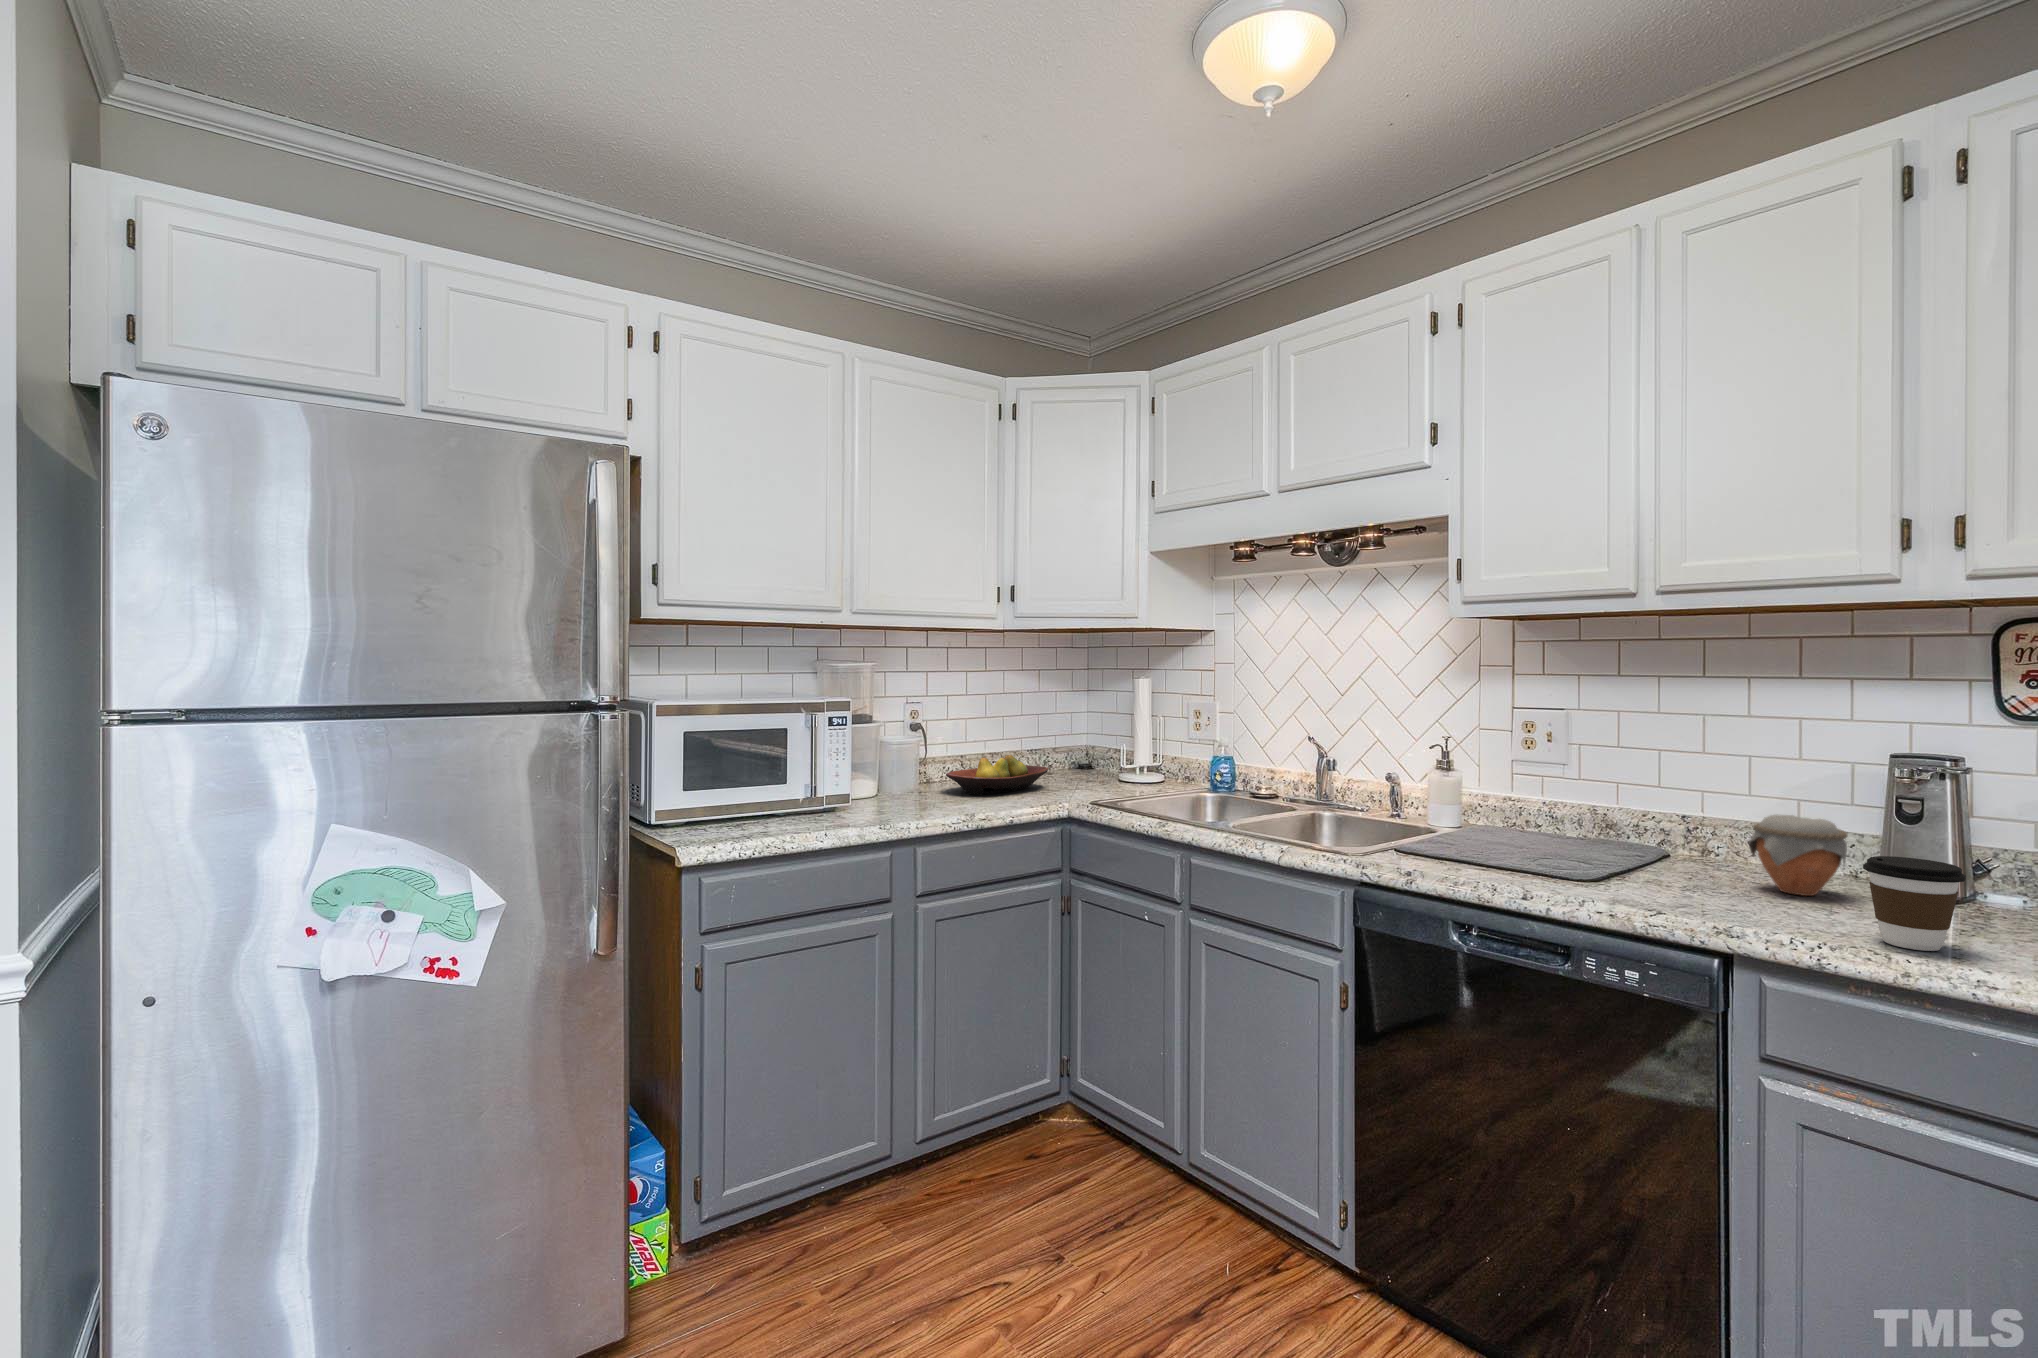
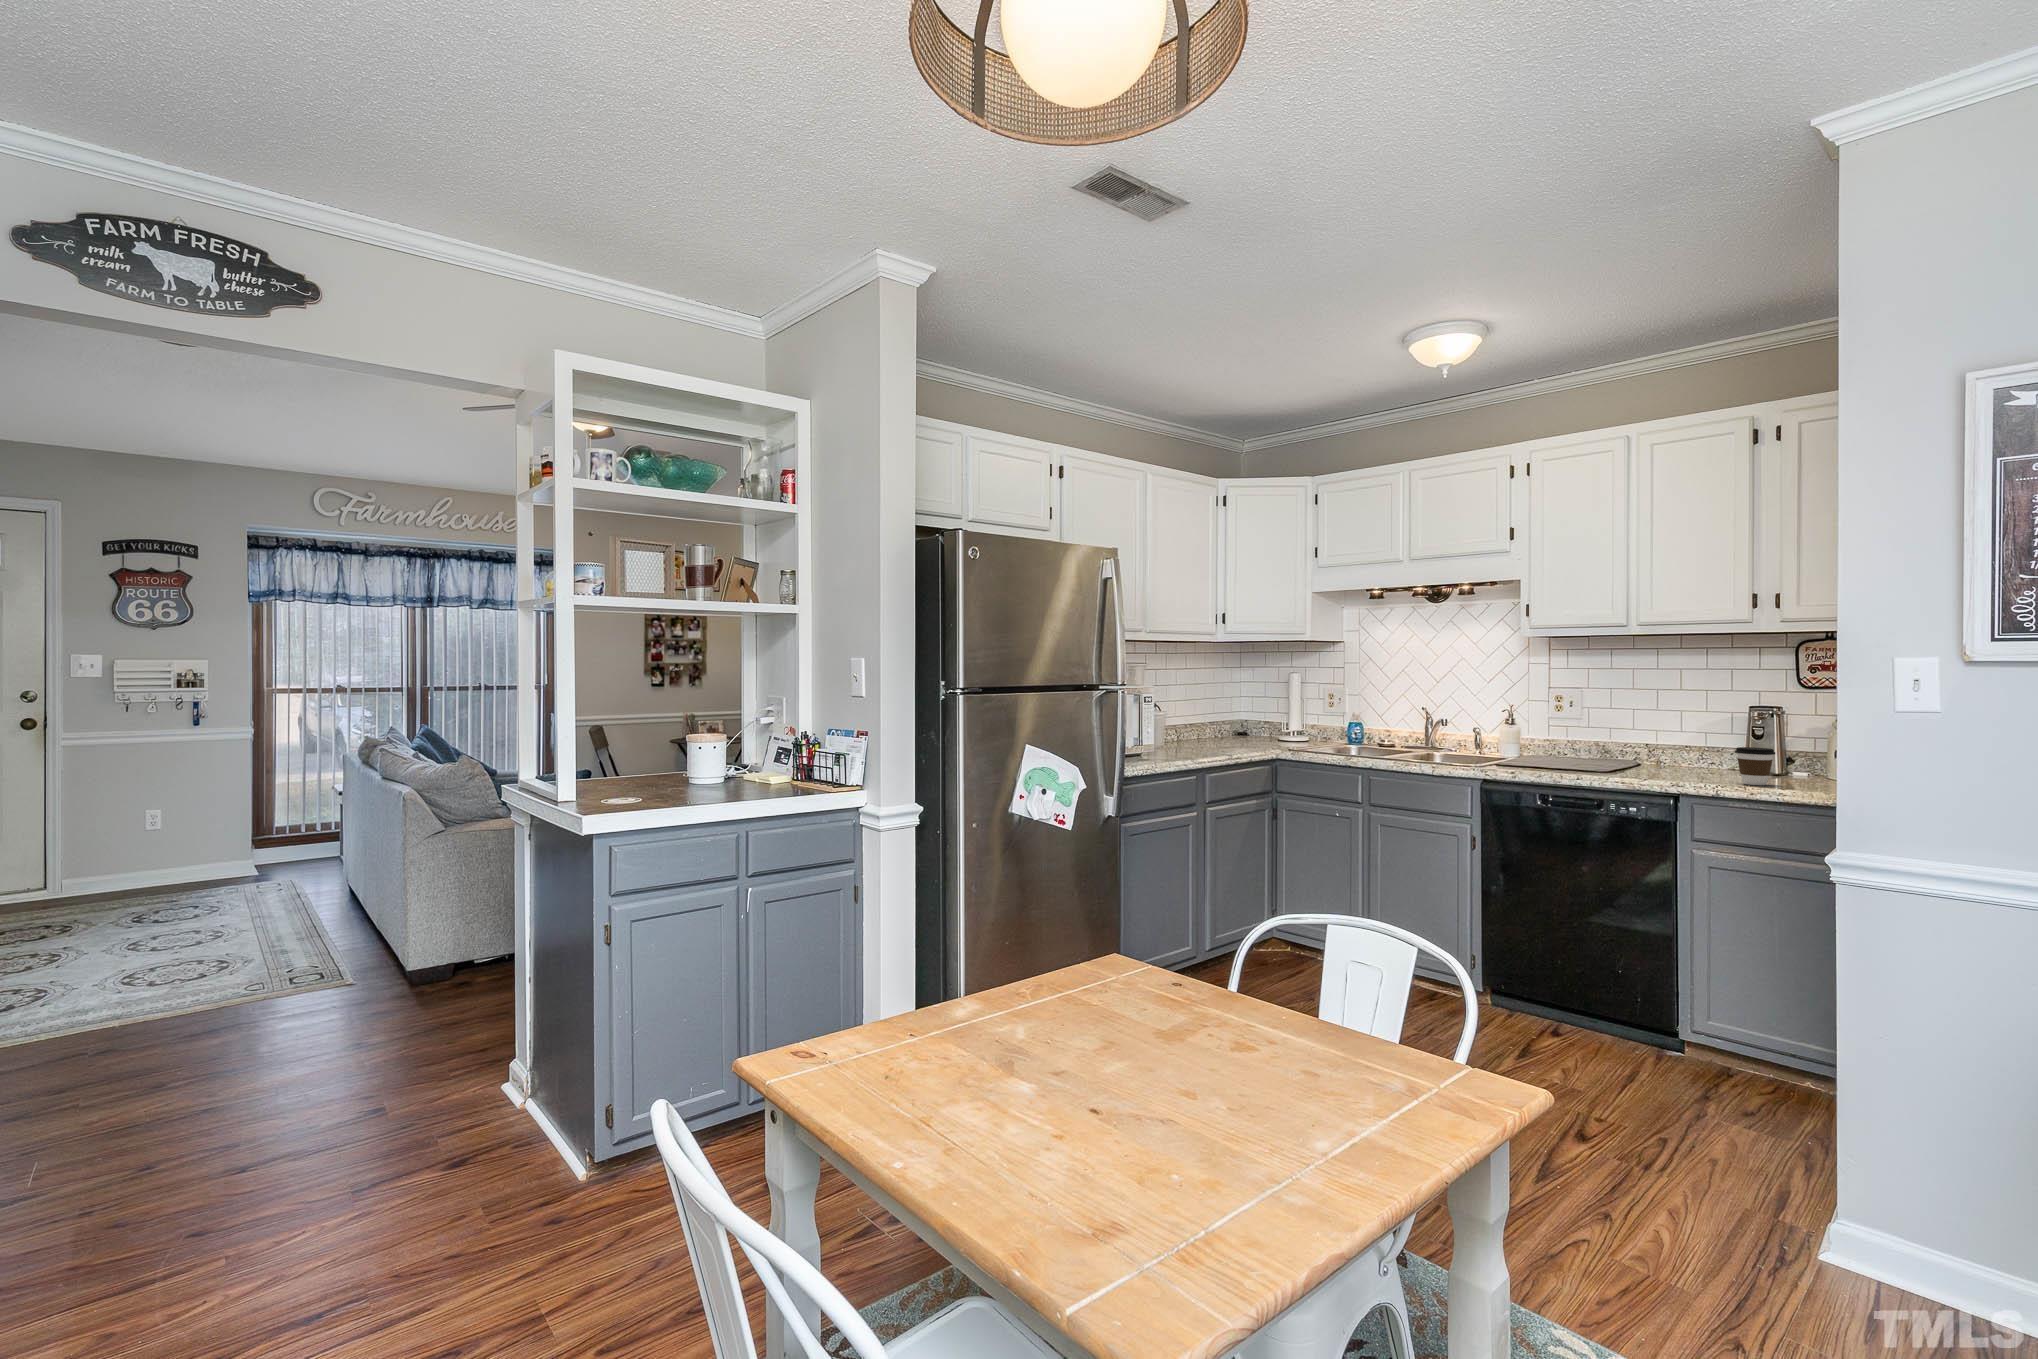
fruit bowl: present [946,755,1048,795] -> none [1185,722,1244,747]
jar: present [1749,815,1848,896] -> none [1684,736,1730,774]

